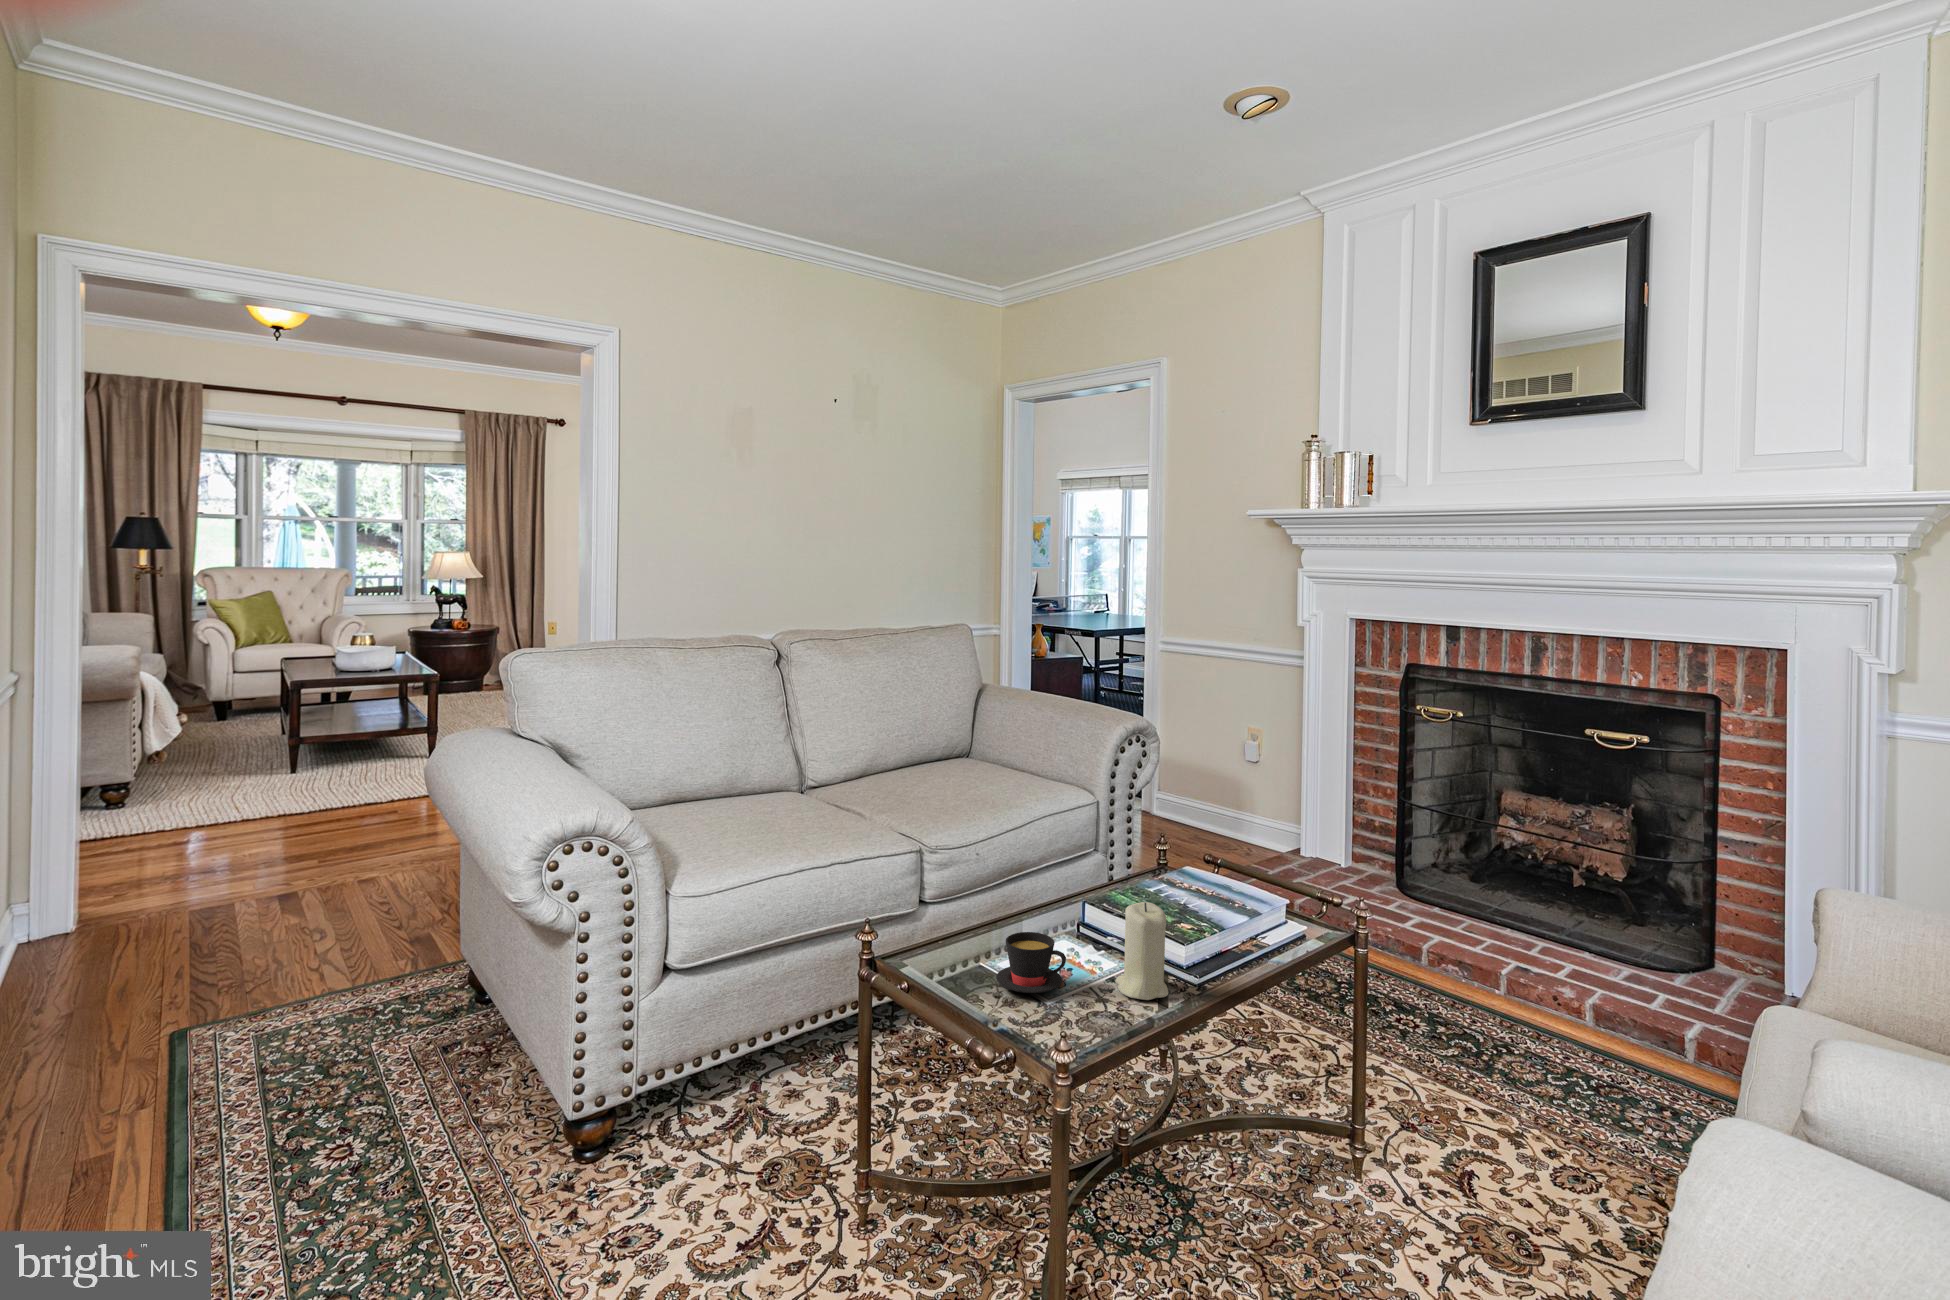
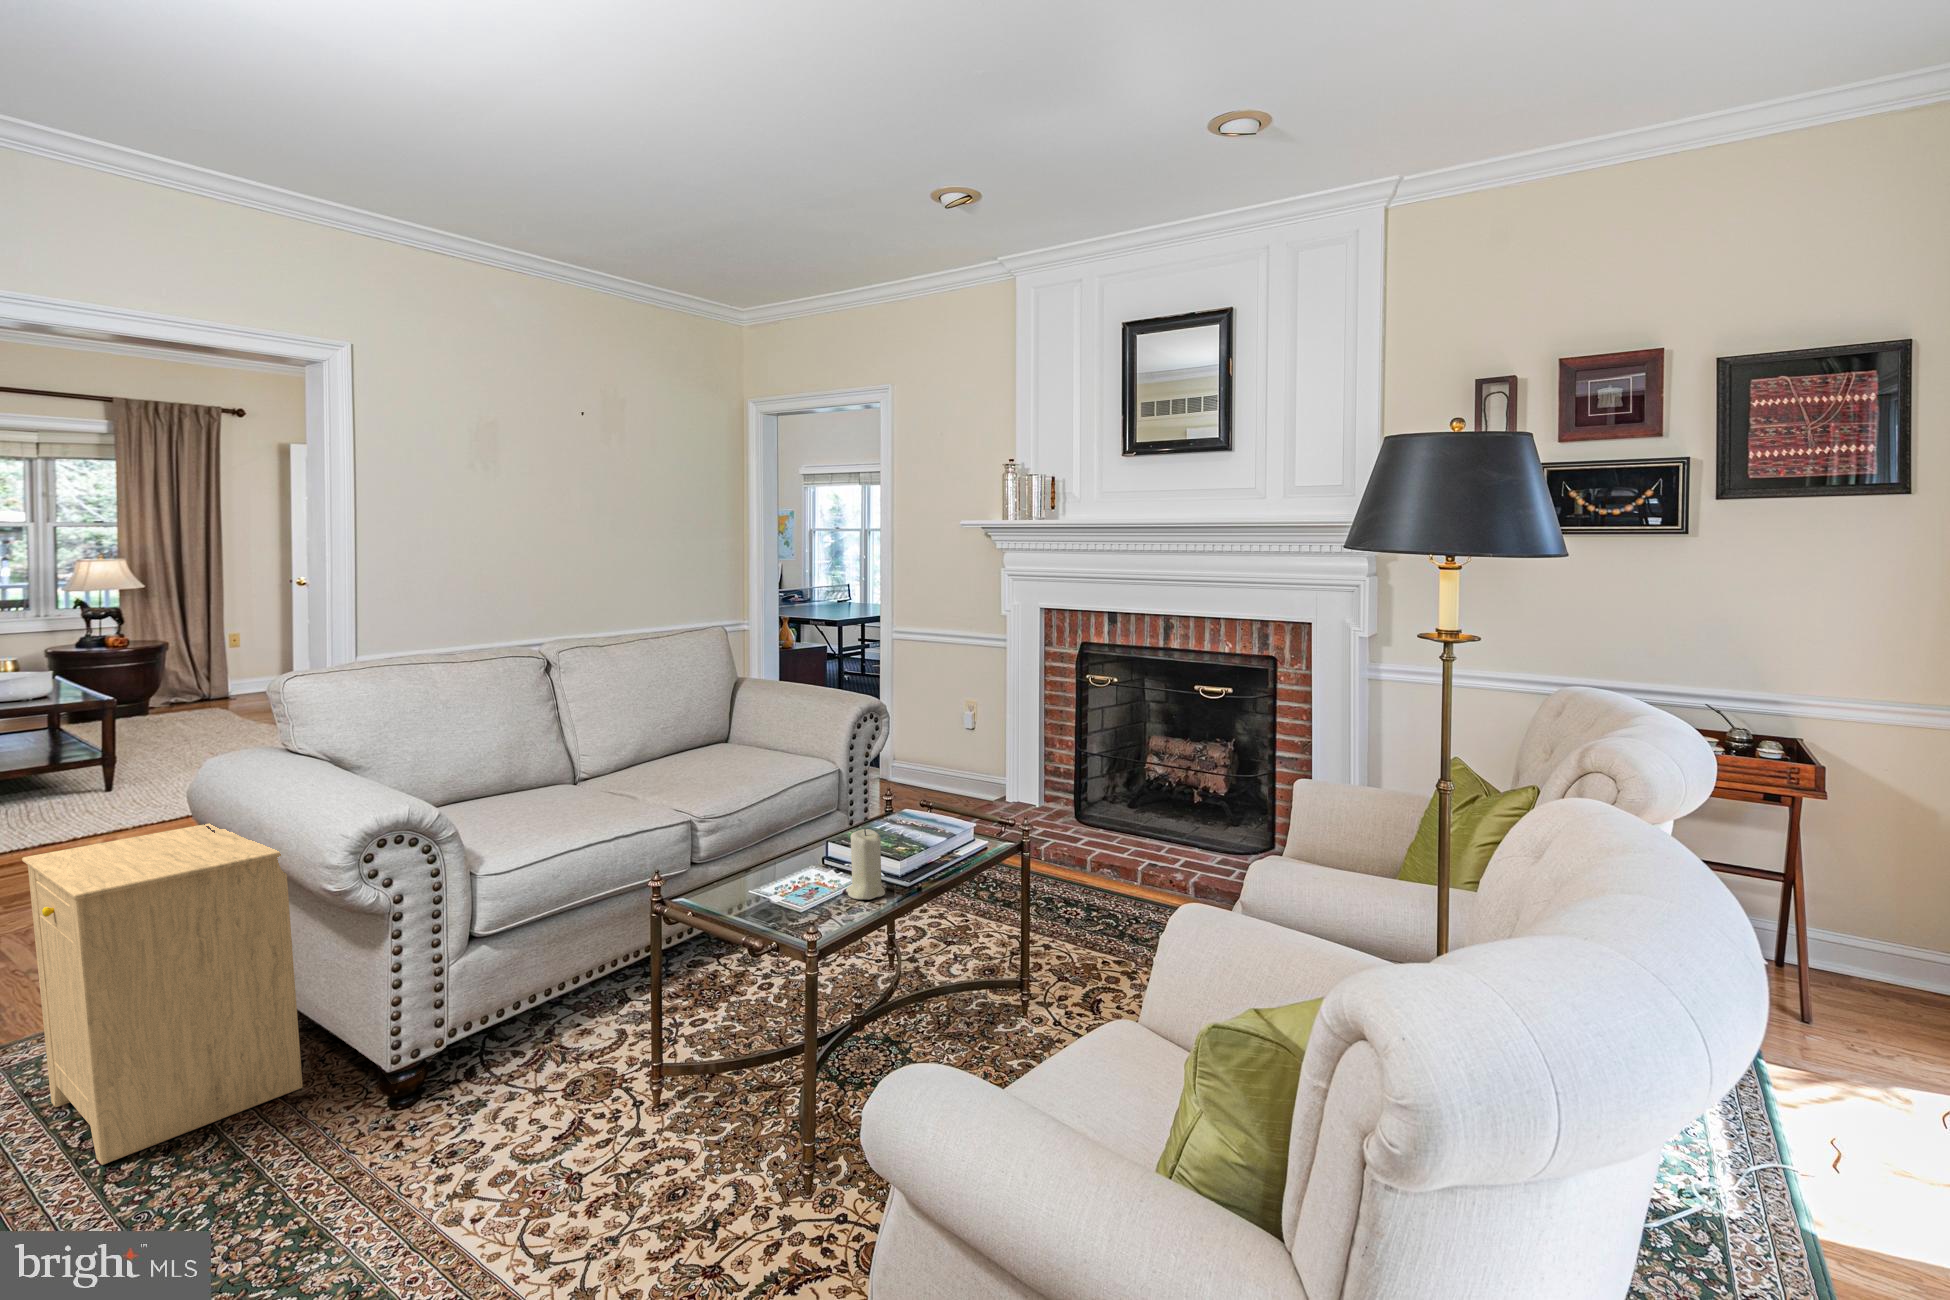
side table: none [263,806,498,1175] -> present [22,823,303,1165]
teacup: present [996,932,1066,993] -> none [755,862,808,906]

